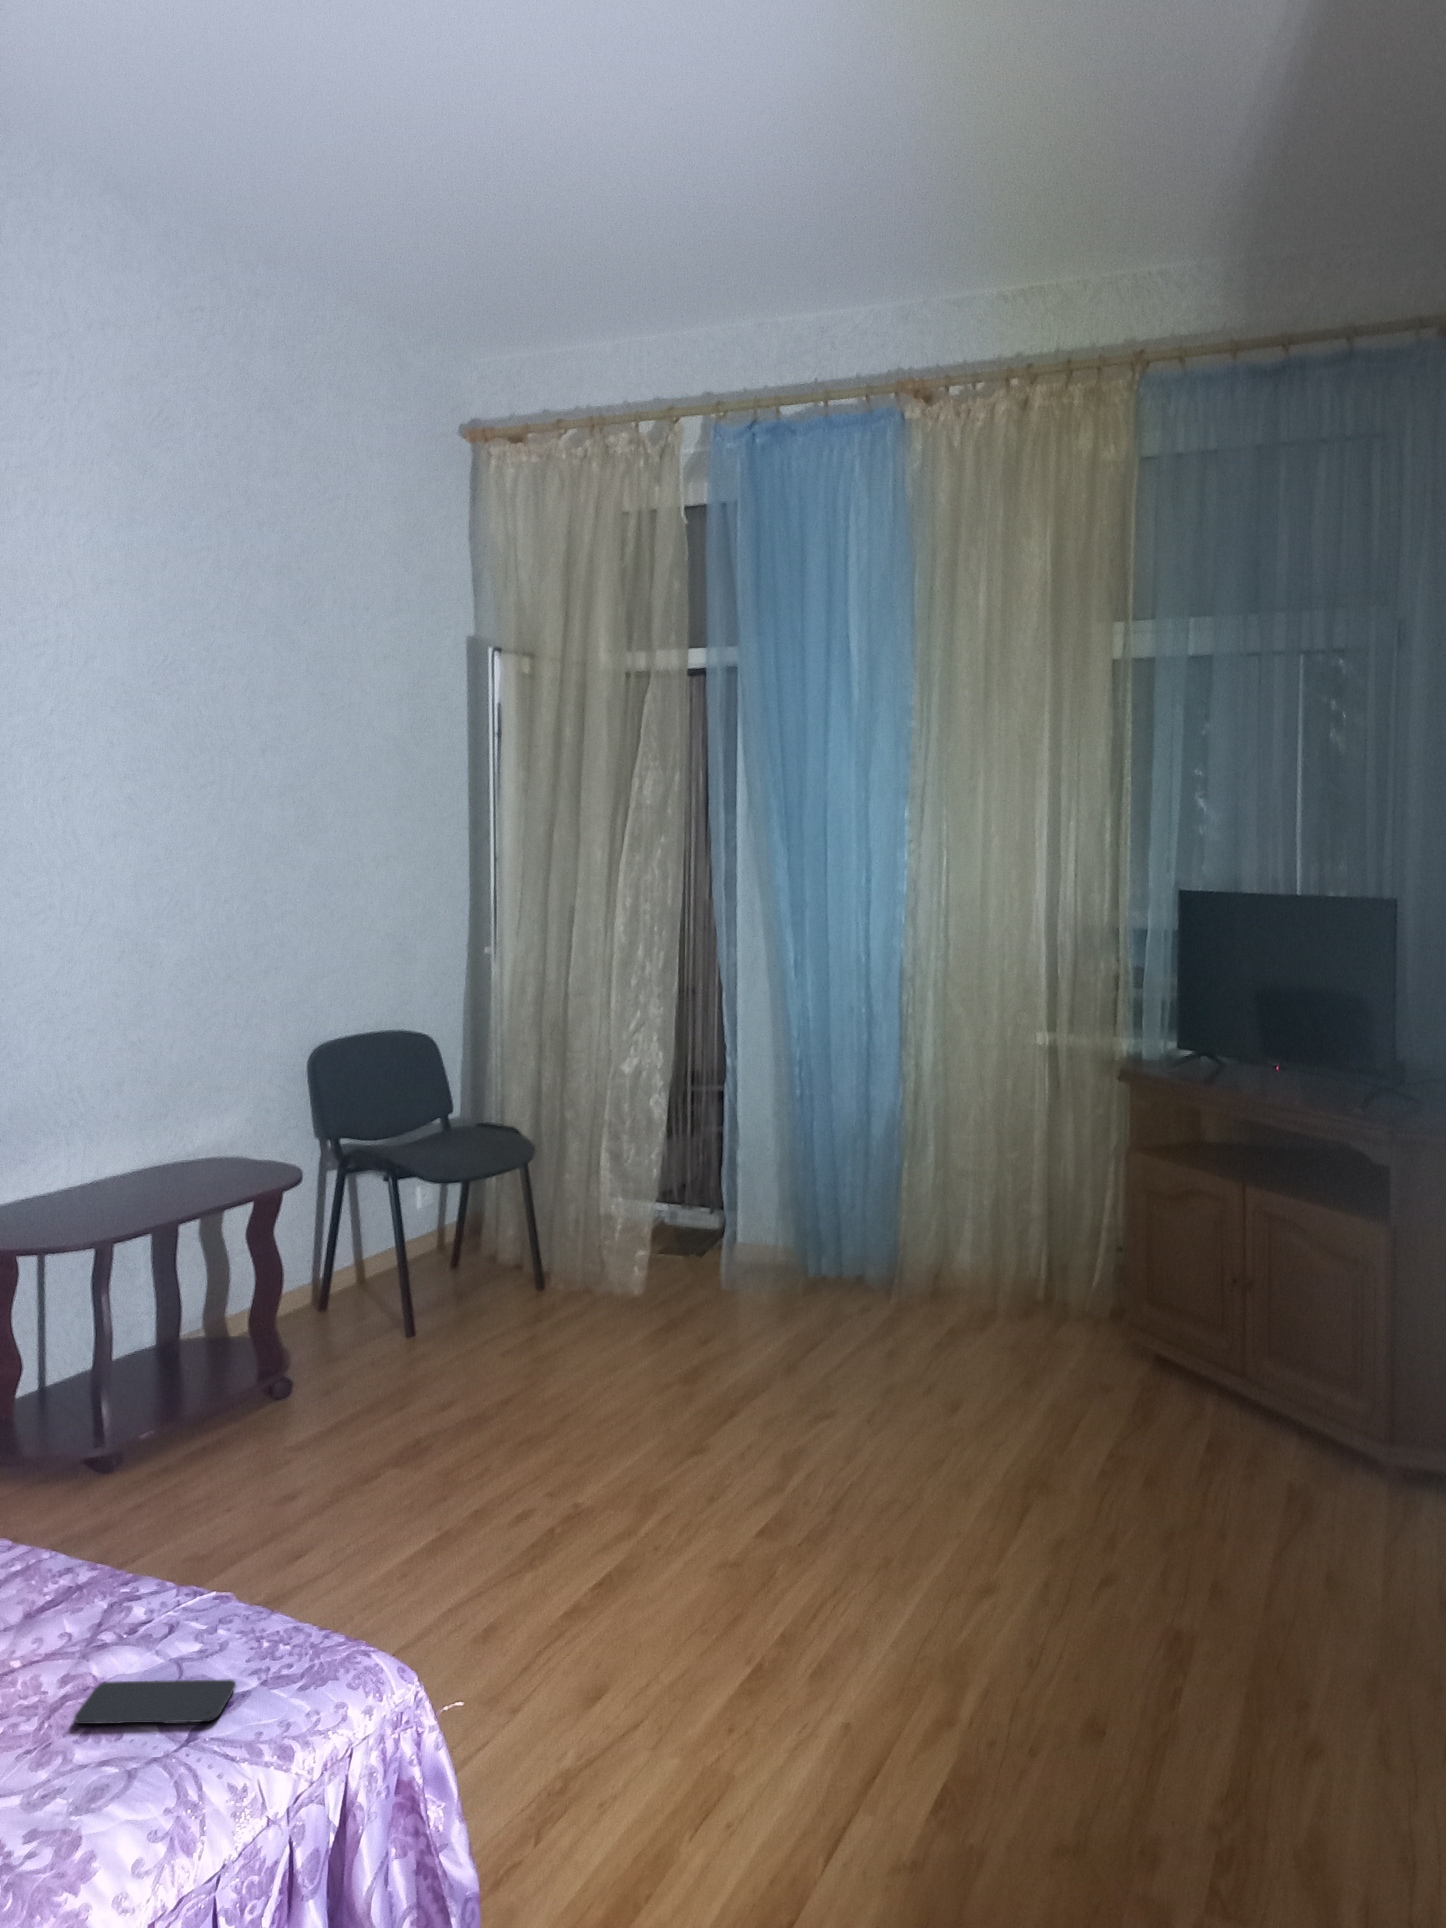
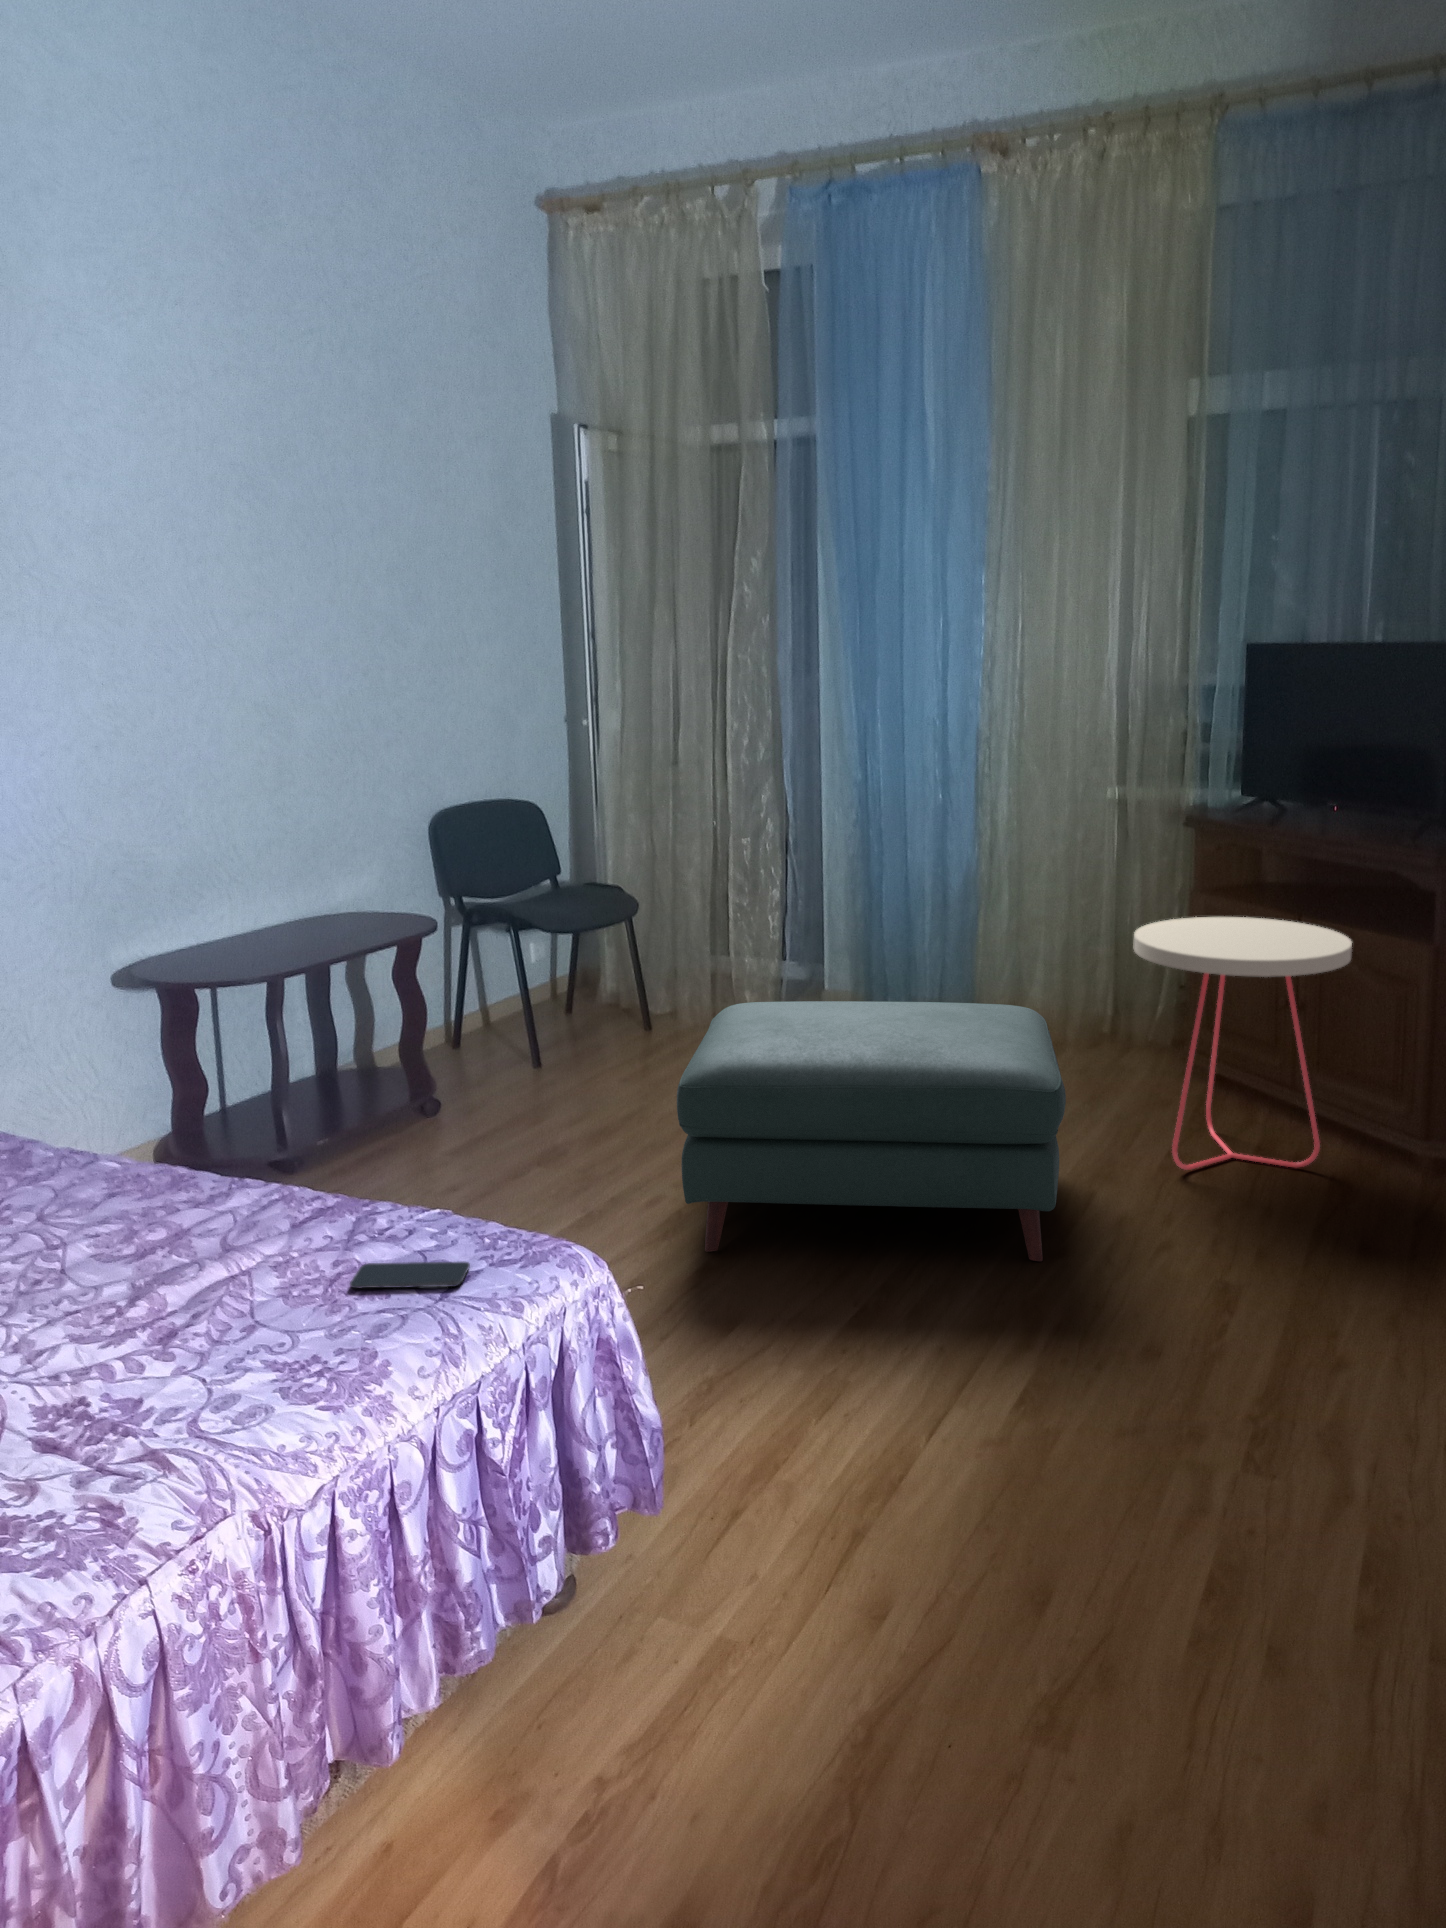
side table: none [1066,1188,1304,1482] -> present [1133,917,1352,1170]
ottoman: none [546,1282,991,1607] -> present [677,1001,1066,1261]

